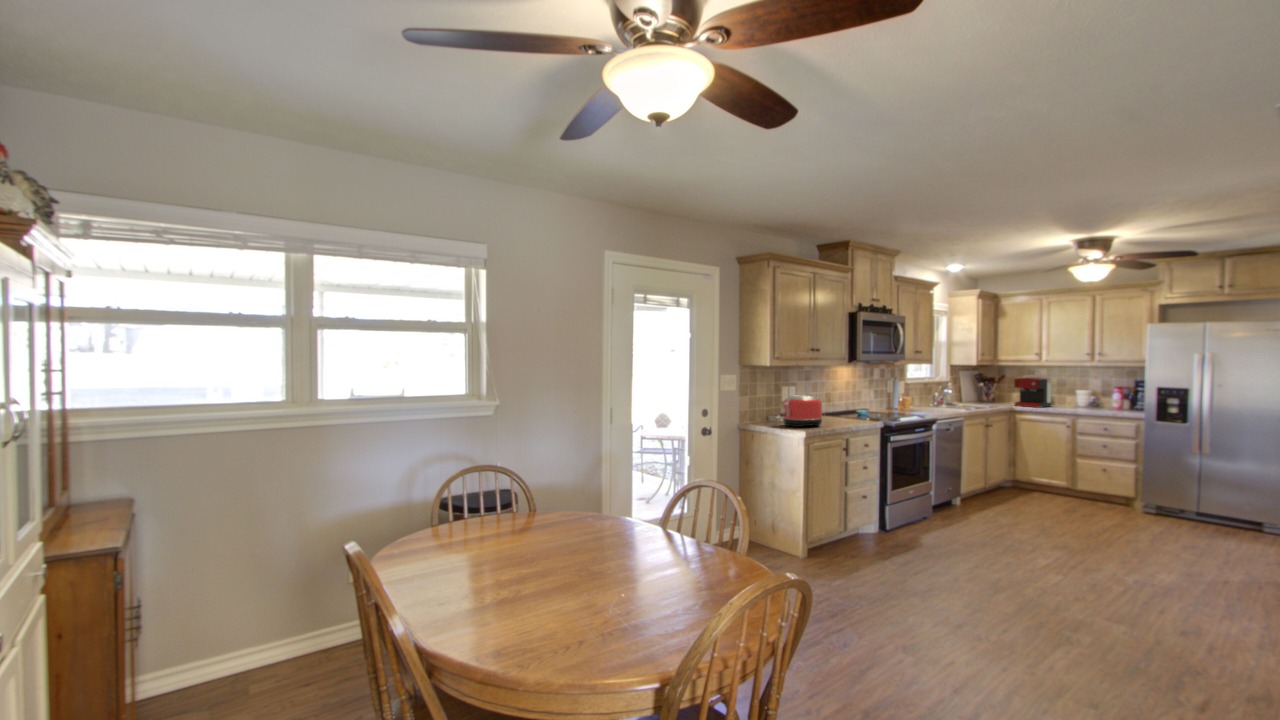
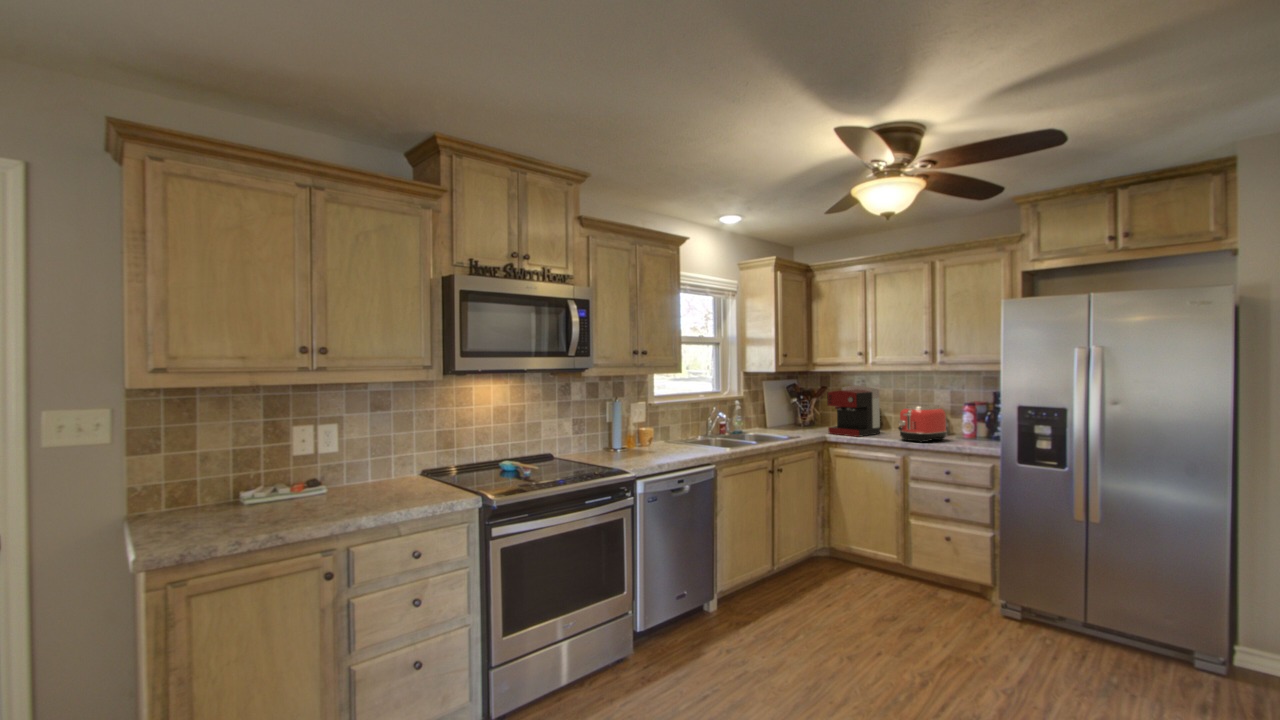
toaster: present [780,395,822,427] -> present [898,404,947,443]

